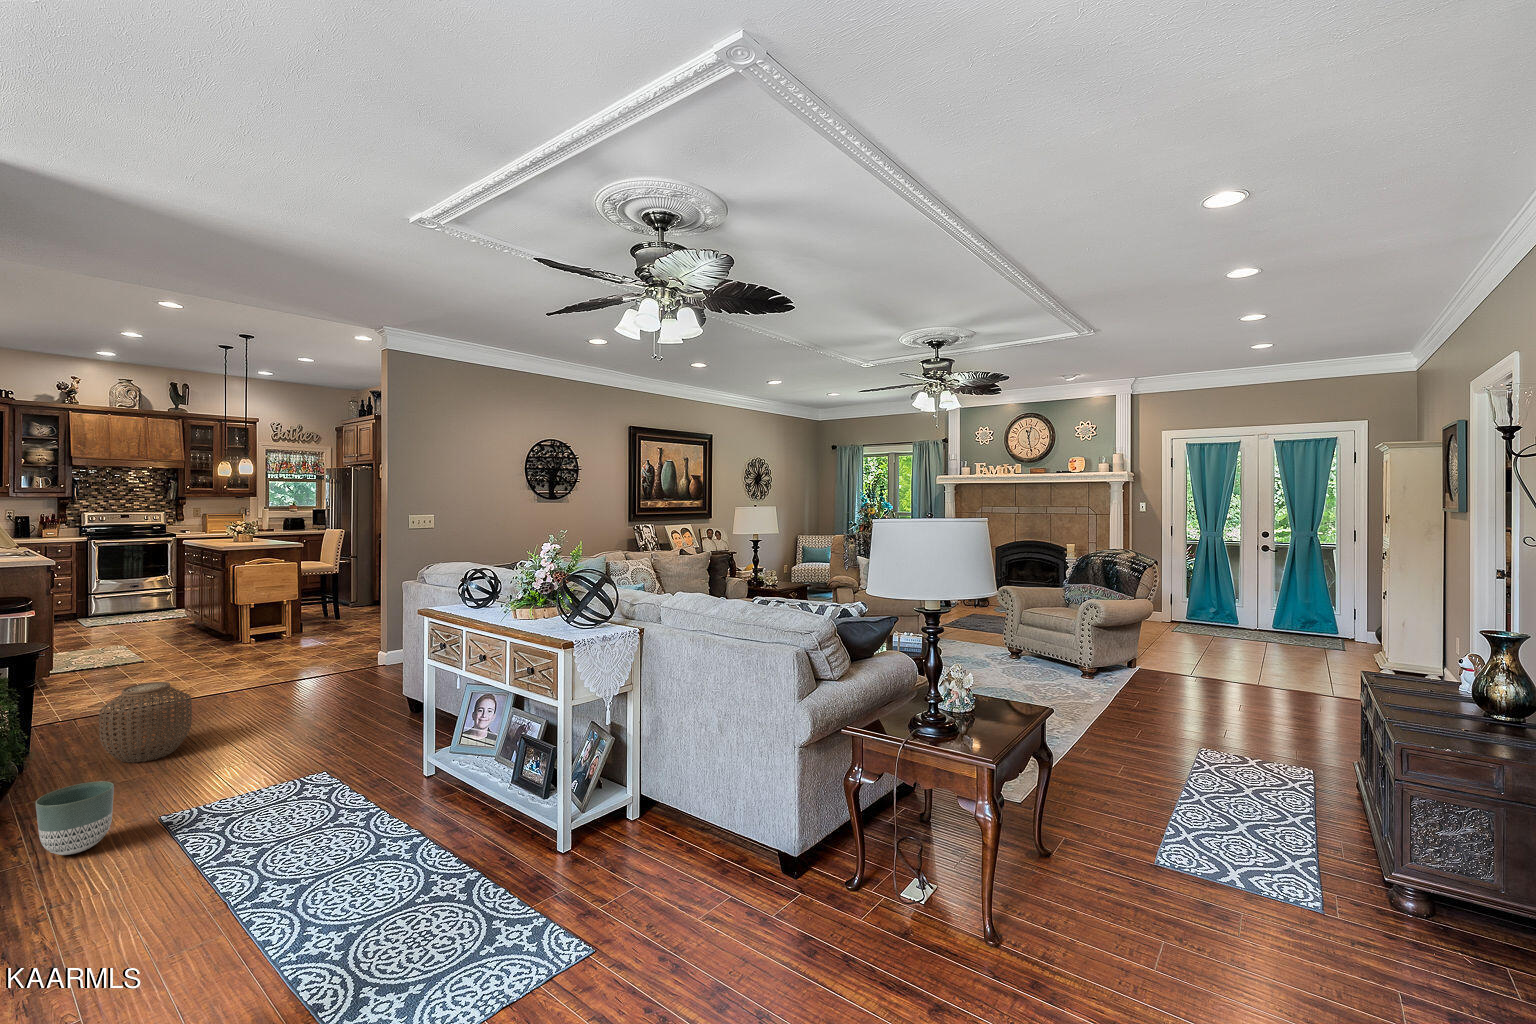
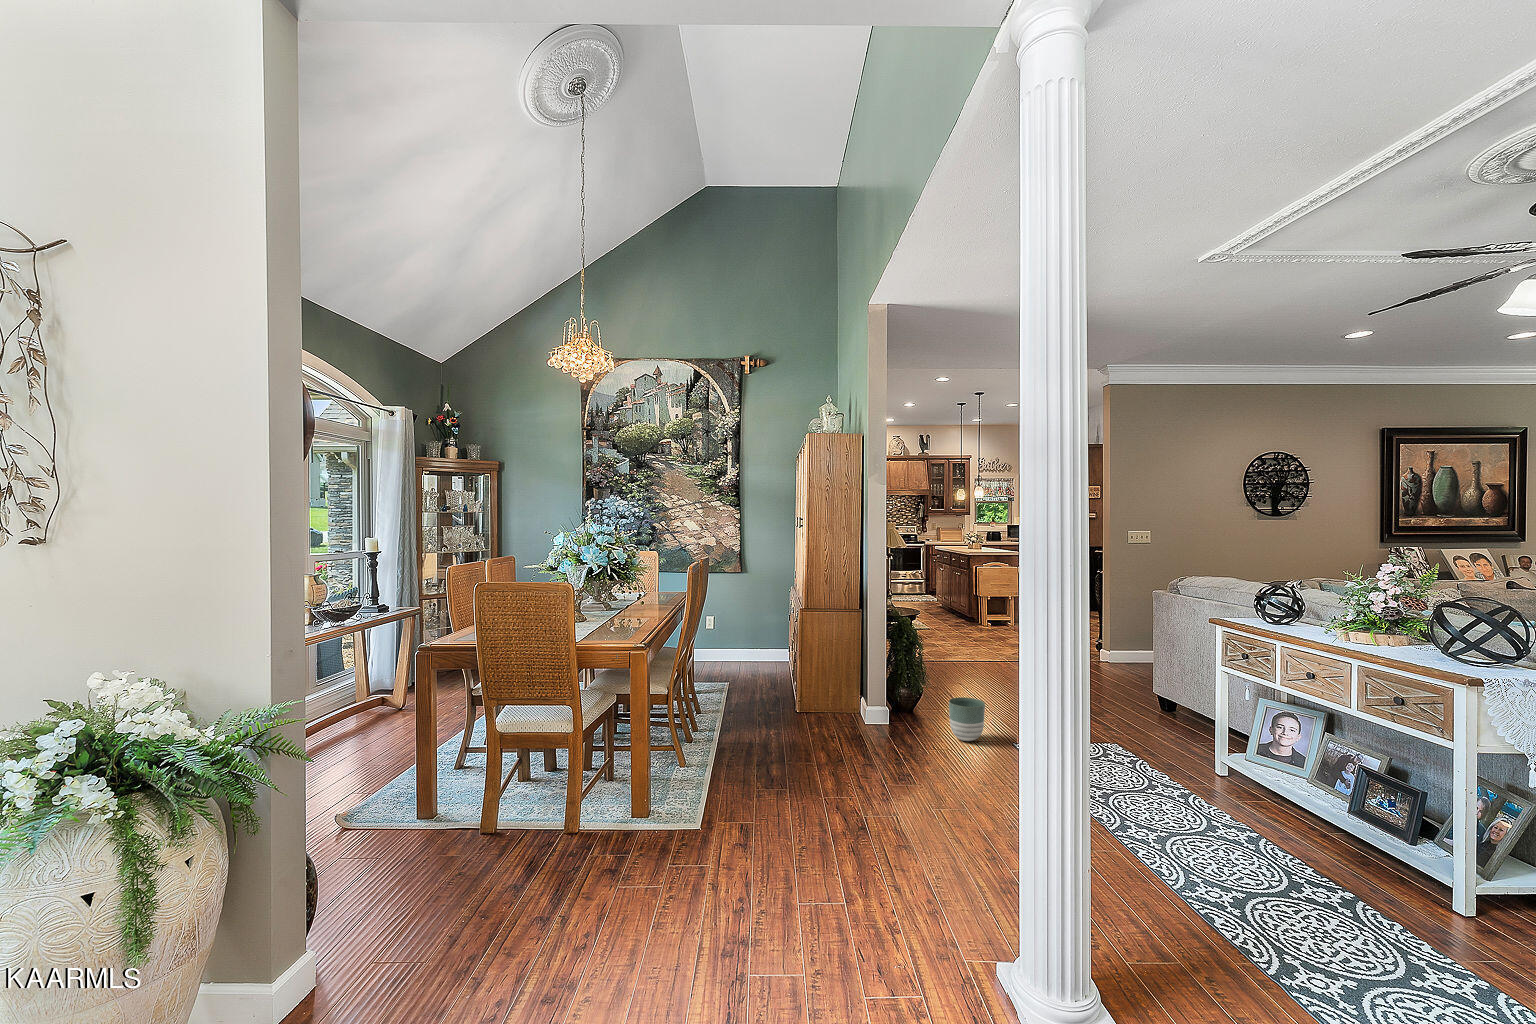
woven basket: present [99,682,192,762] -> none [947,643,996,698]

